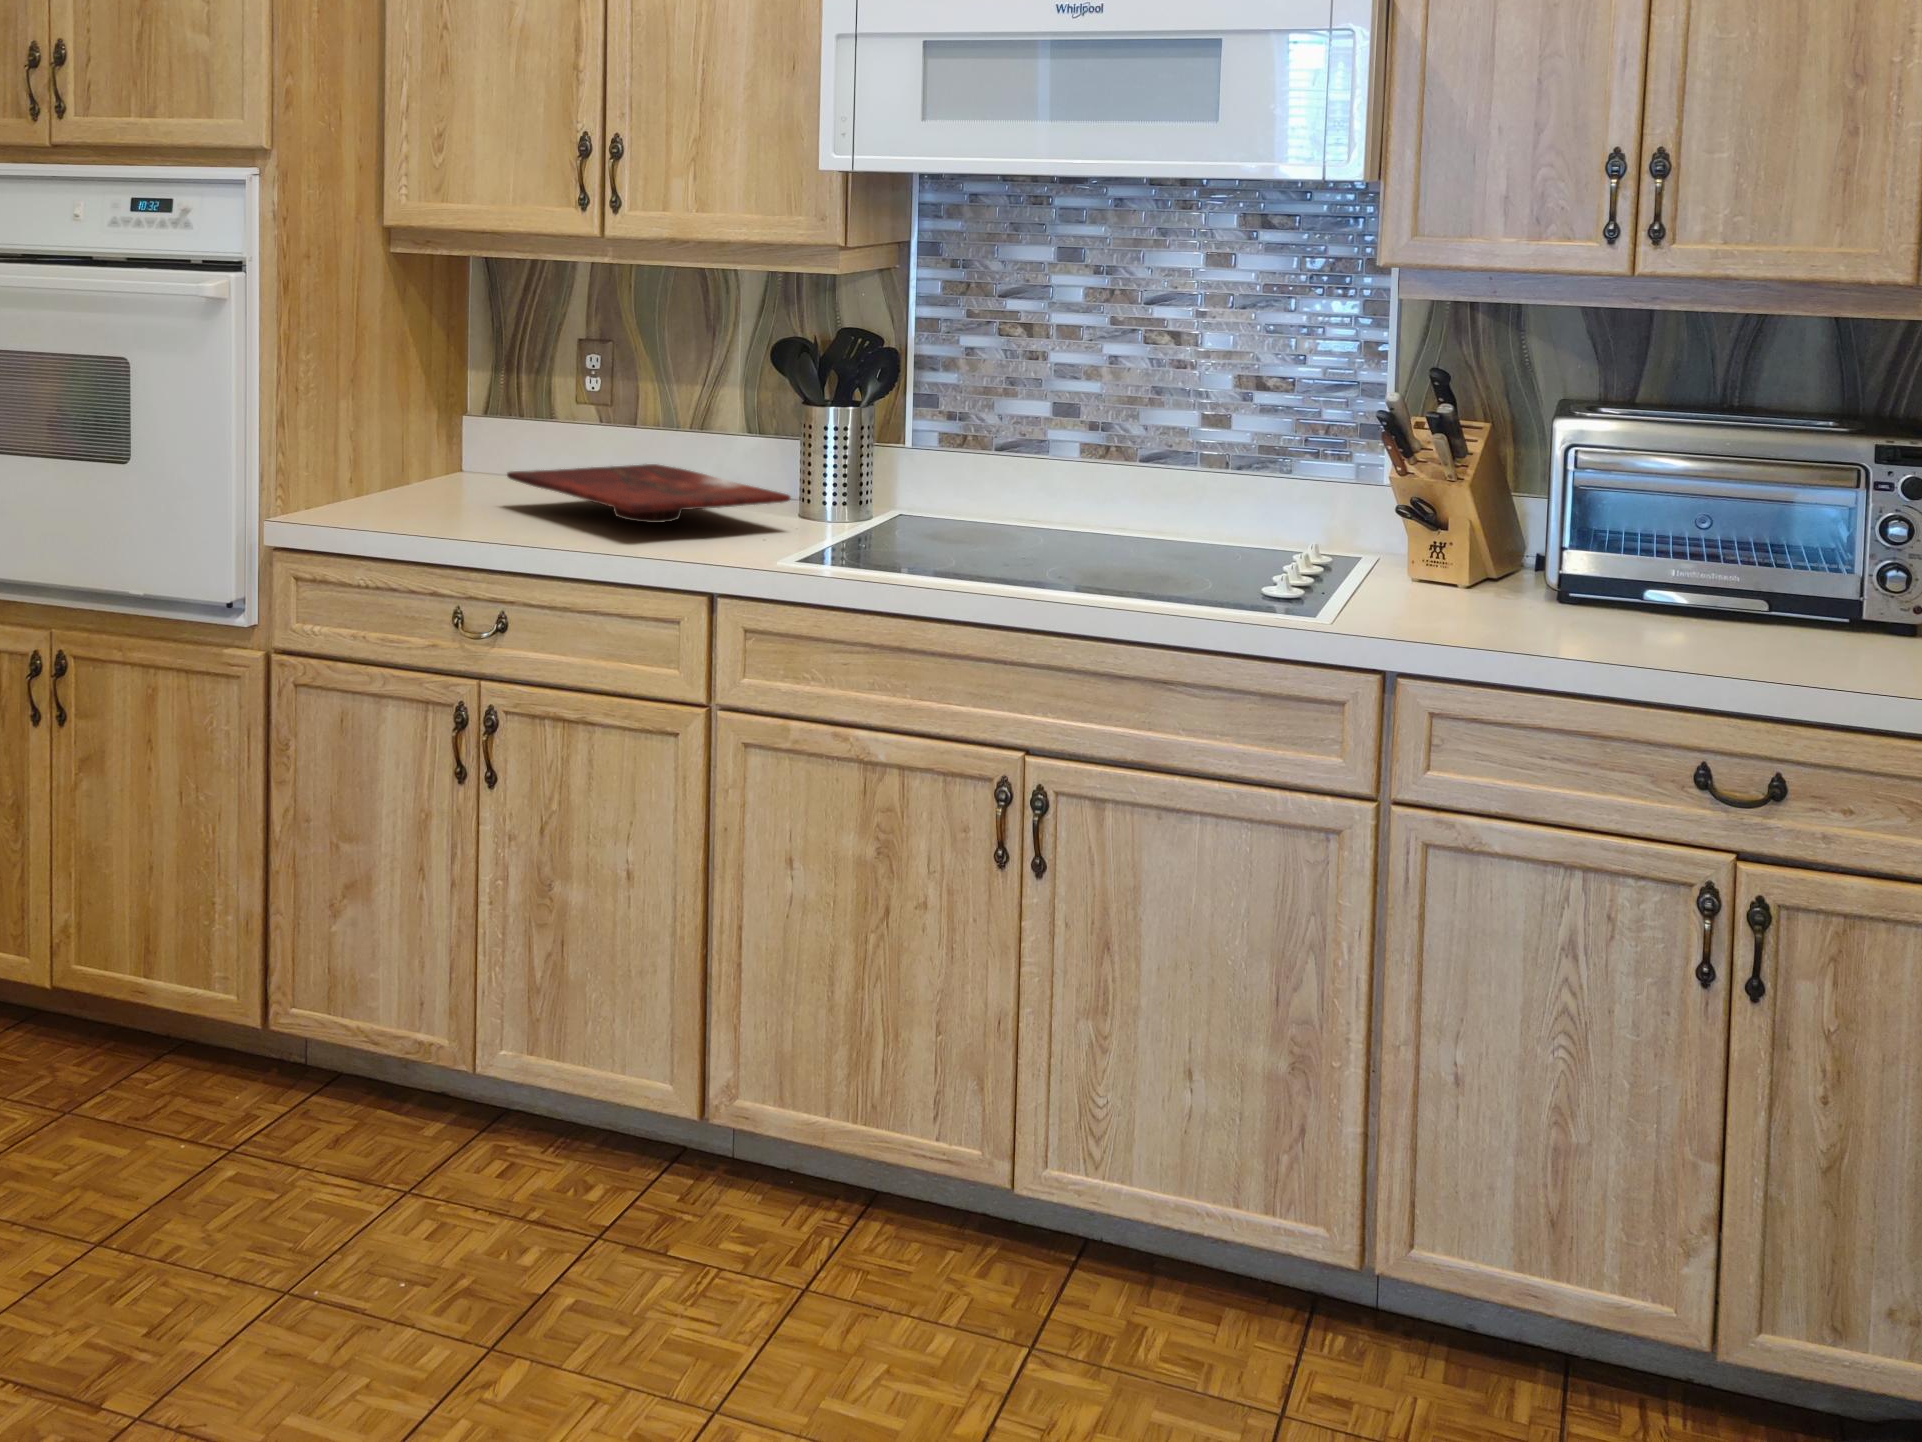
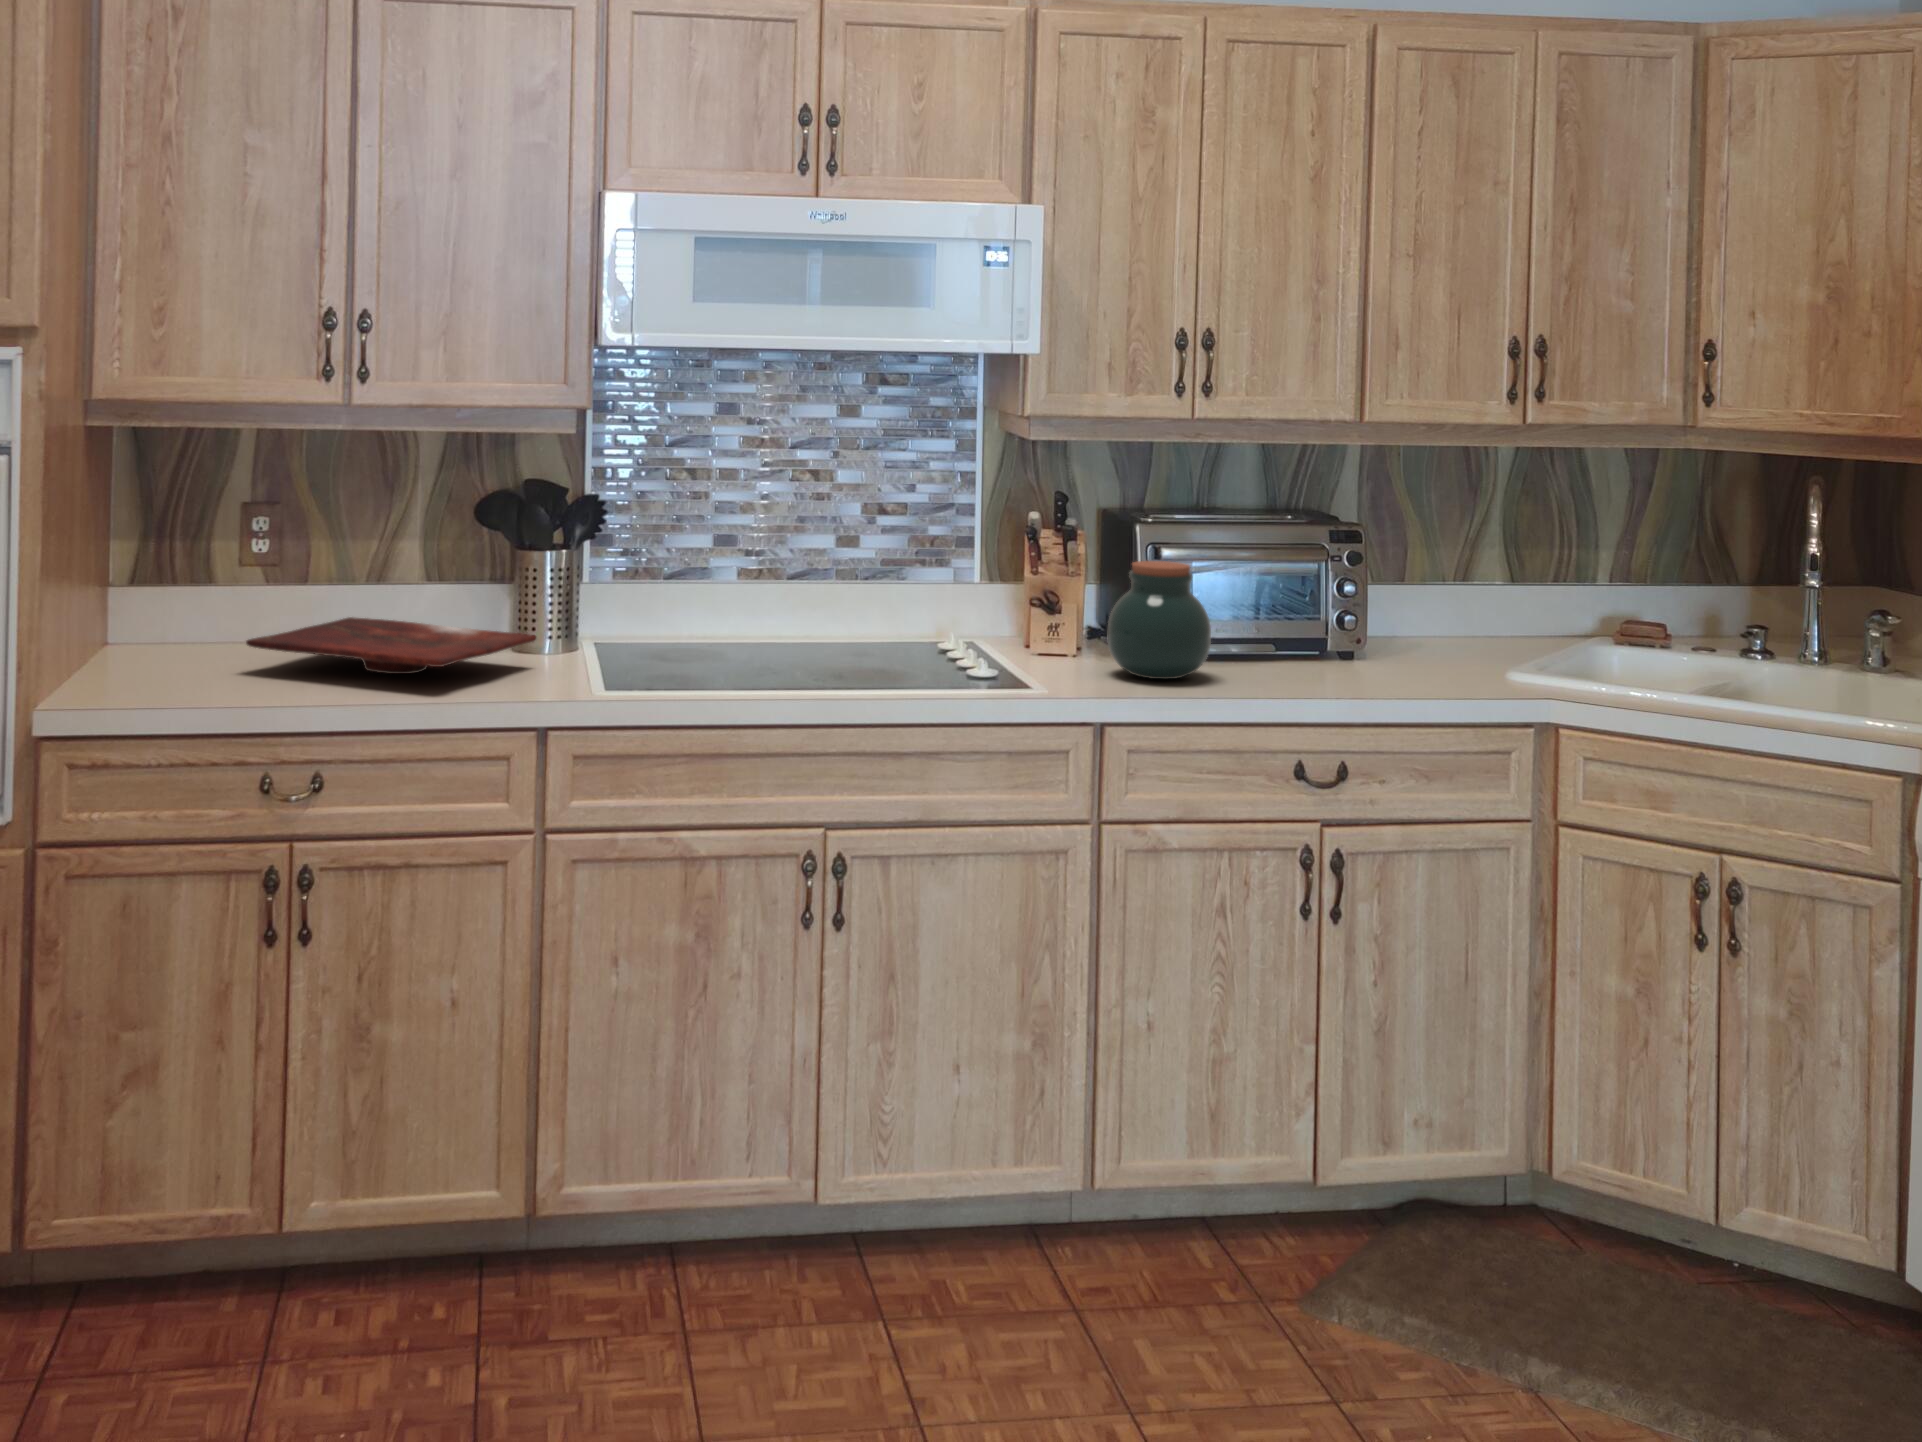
jar: none [1472,465,1625,629] -> present [1108,561,1211,679]

